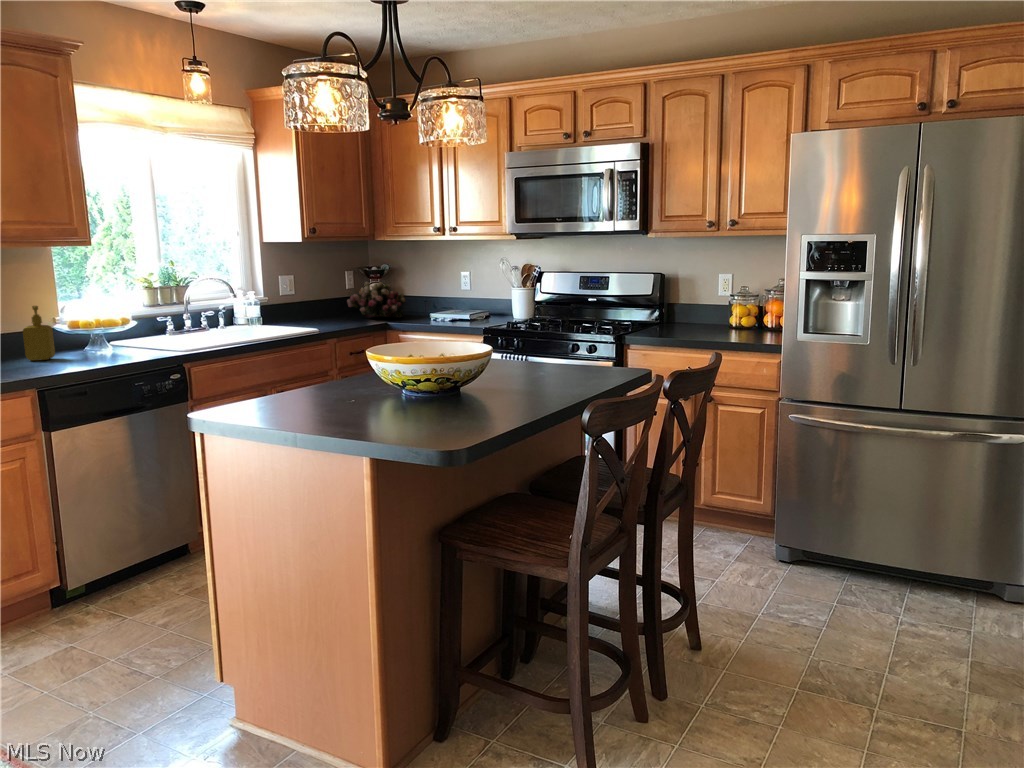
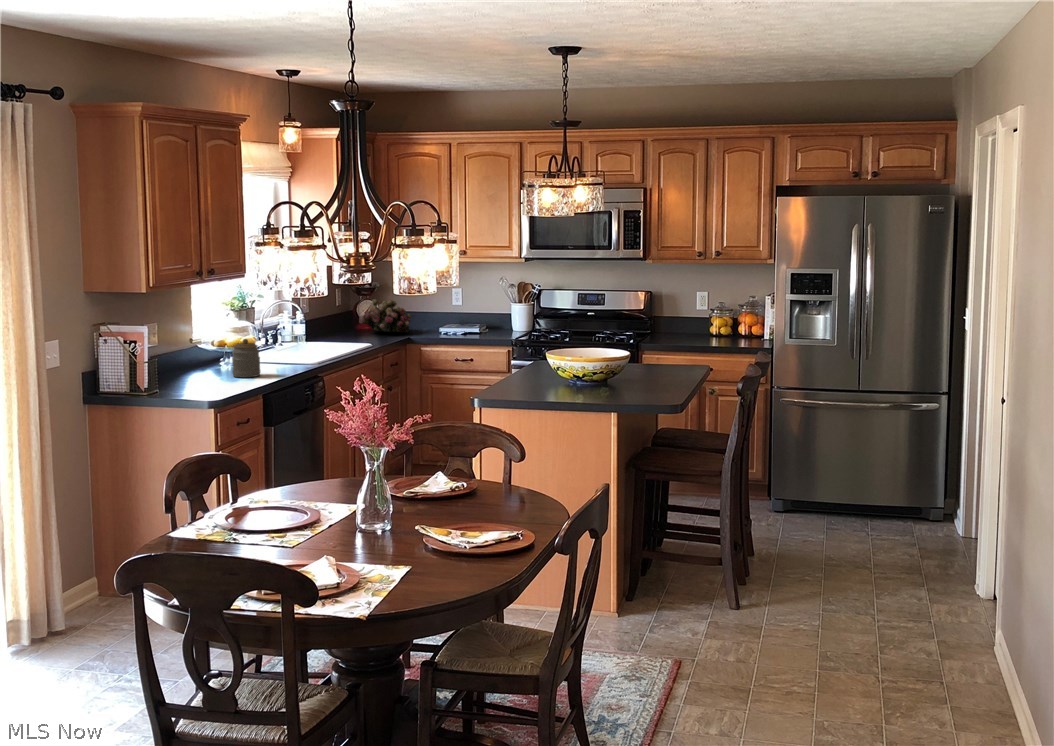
soap dispenser: present [23,306,55,361] -> none [194,330,218,377]
jar: none [60,317,99,363] -> present [232,339,260,377]

